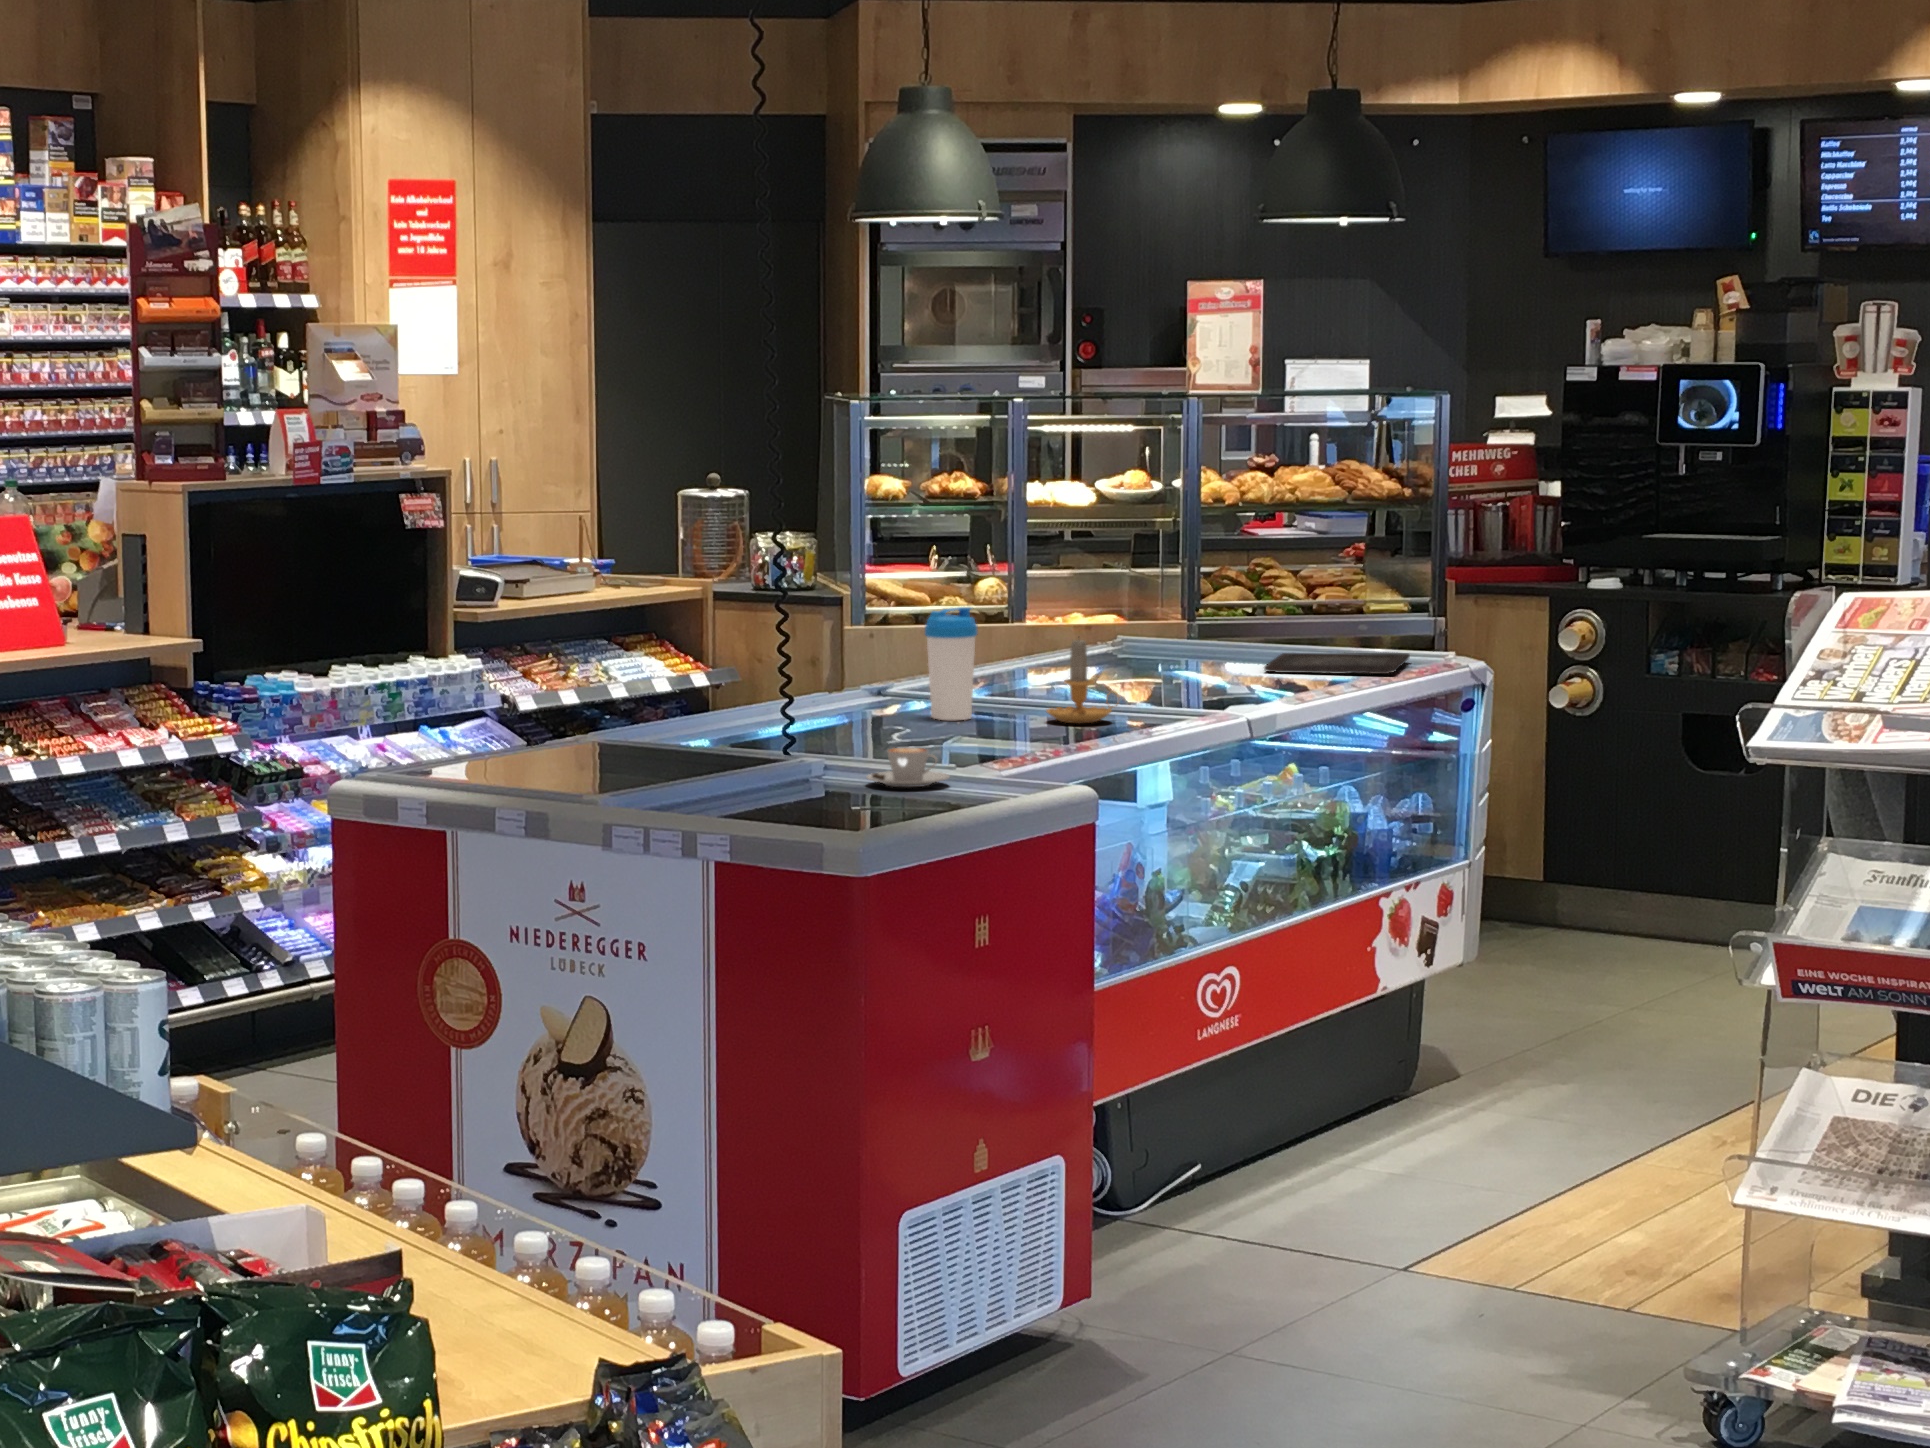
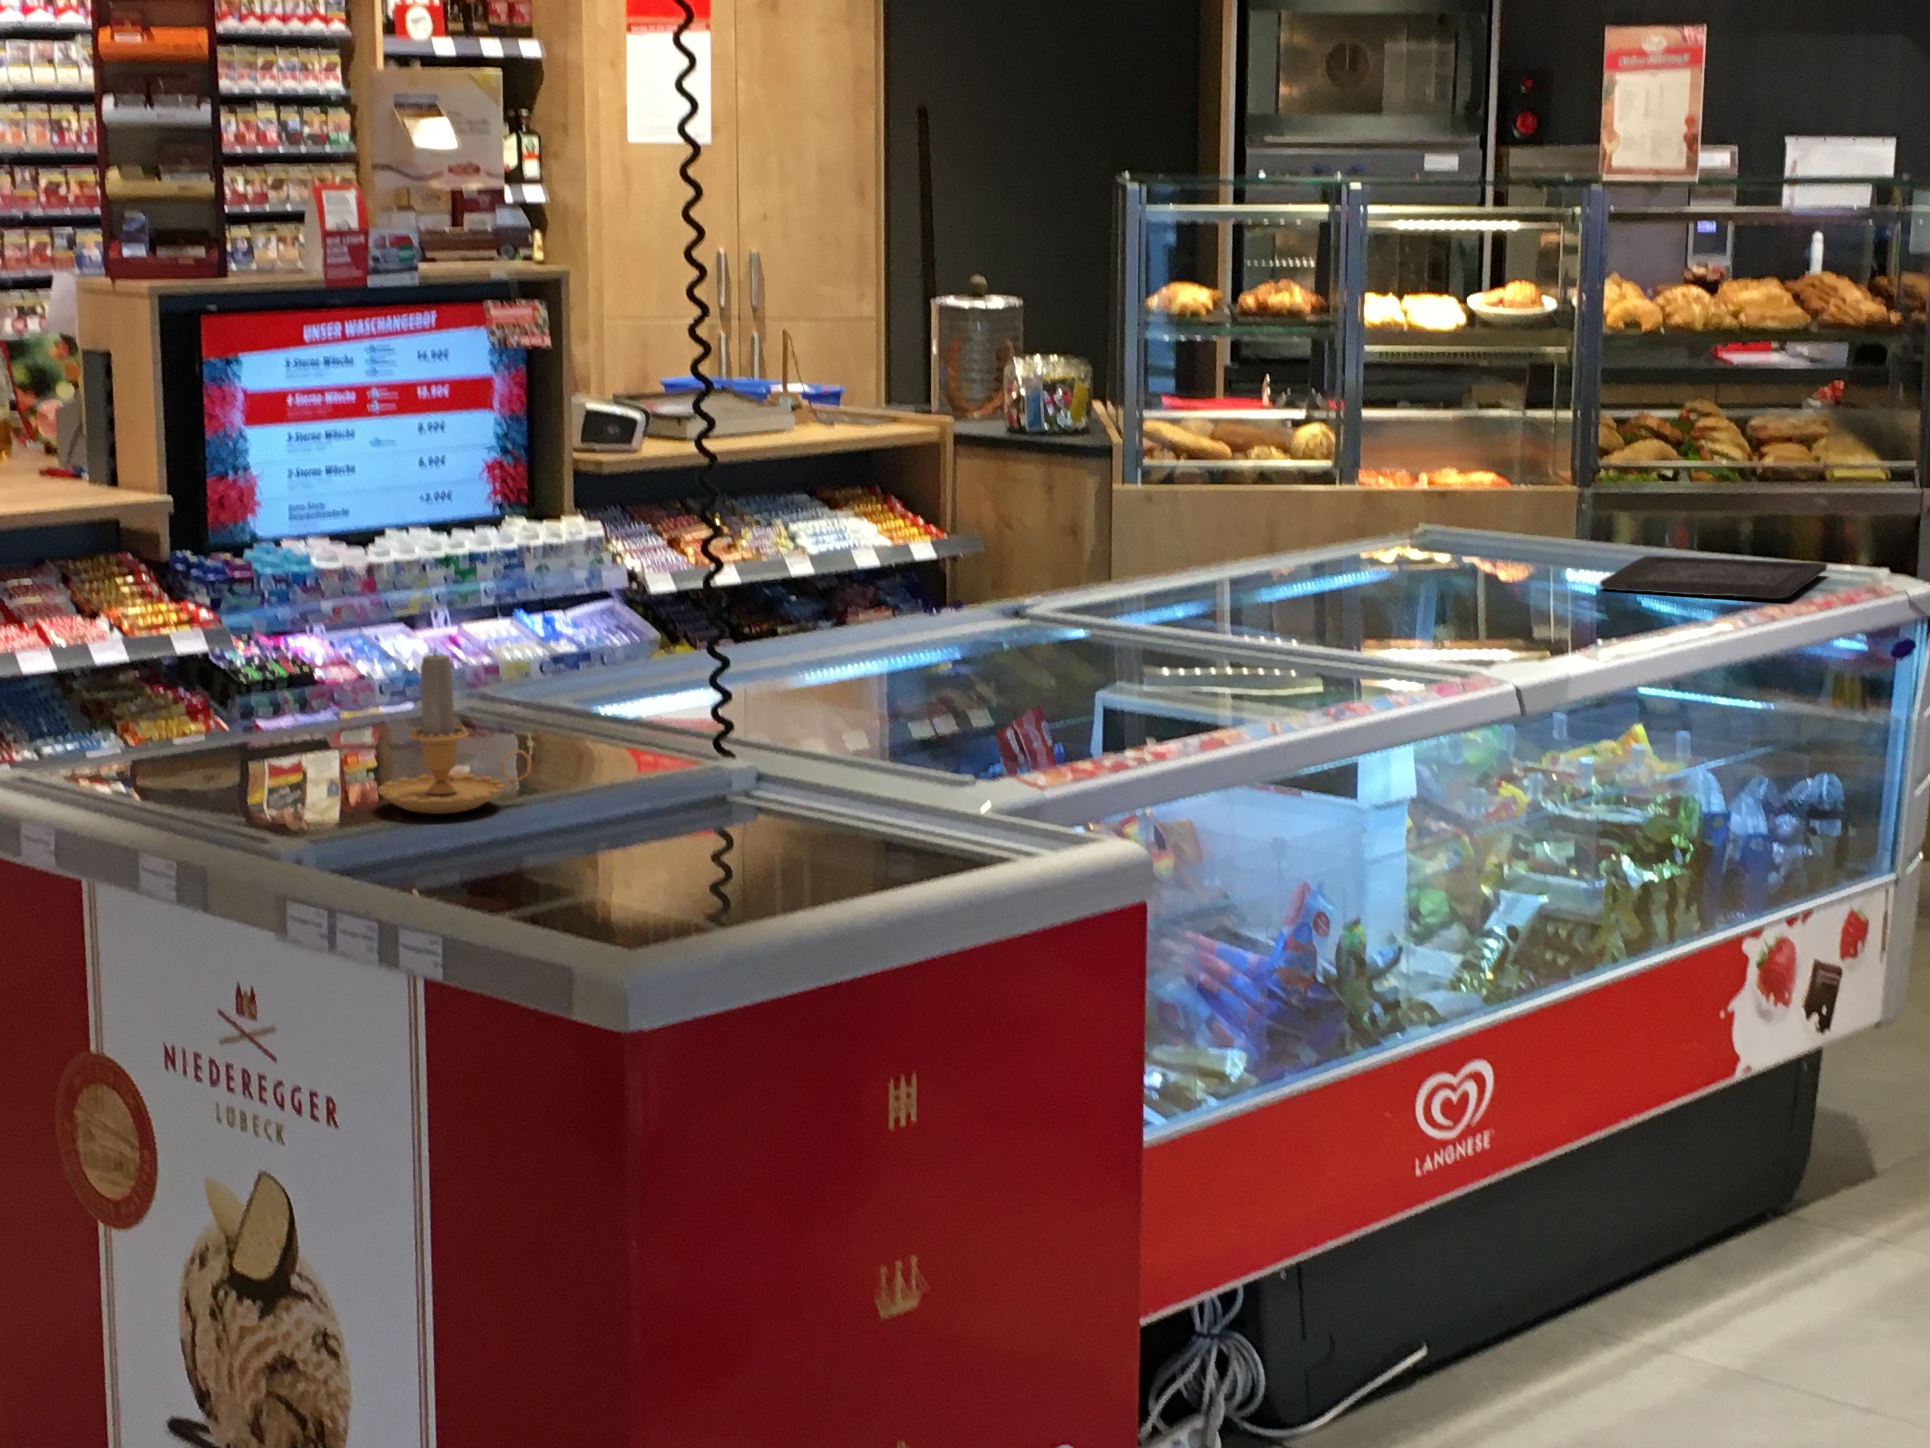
water bottle: present [925,607,978,720] -> none [1017,503,1099,676]
candle: present [1047,640,1114,724] -> present [378,653,531,814]
coffee cup: present [867,748,950,787] -> none [767,763,906,832]

